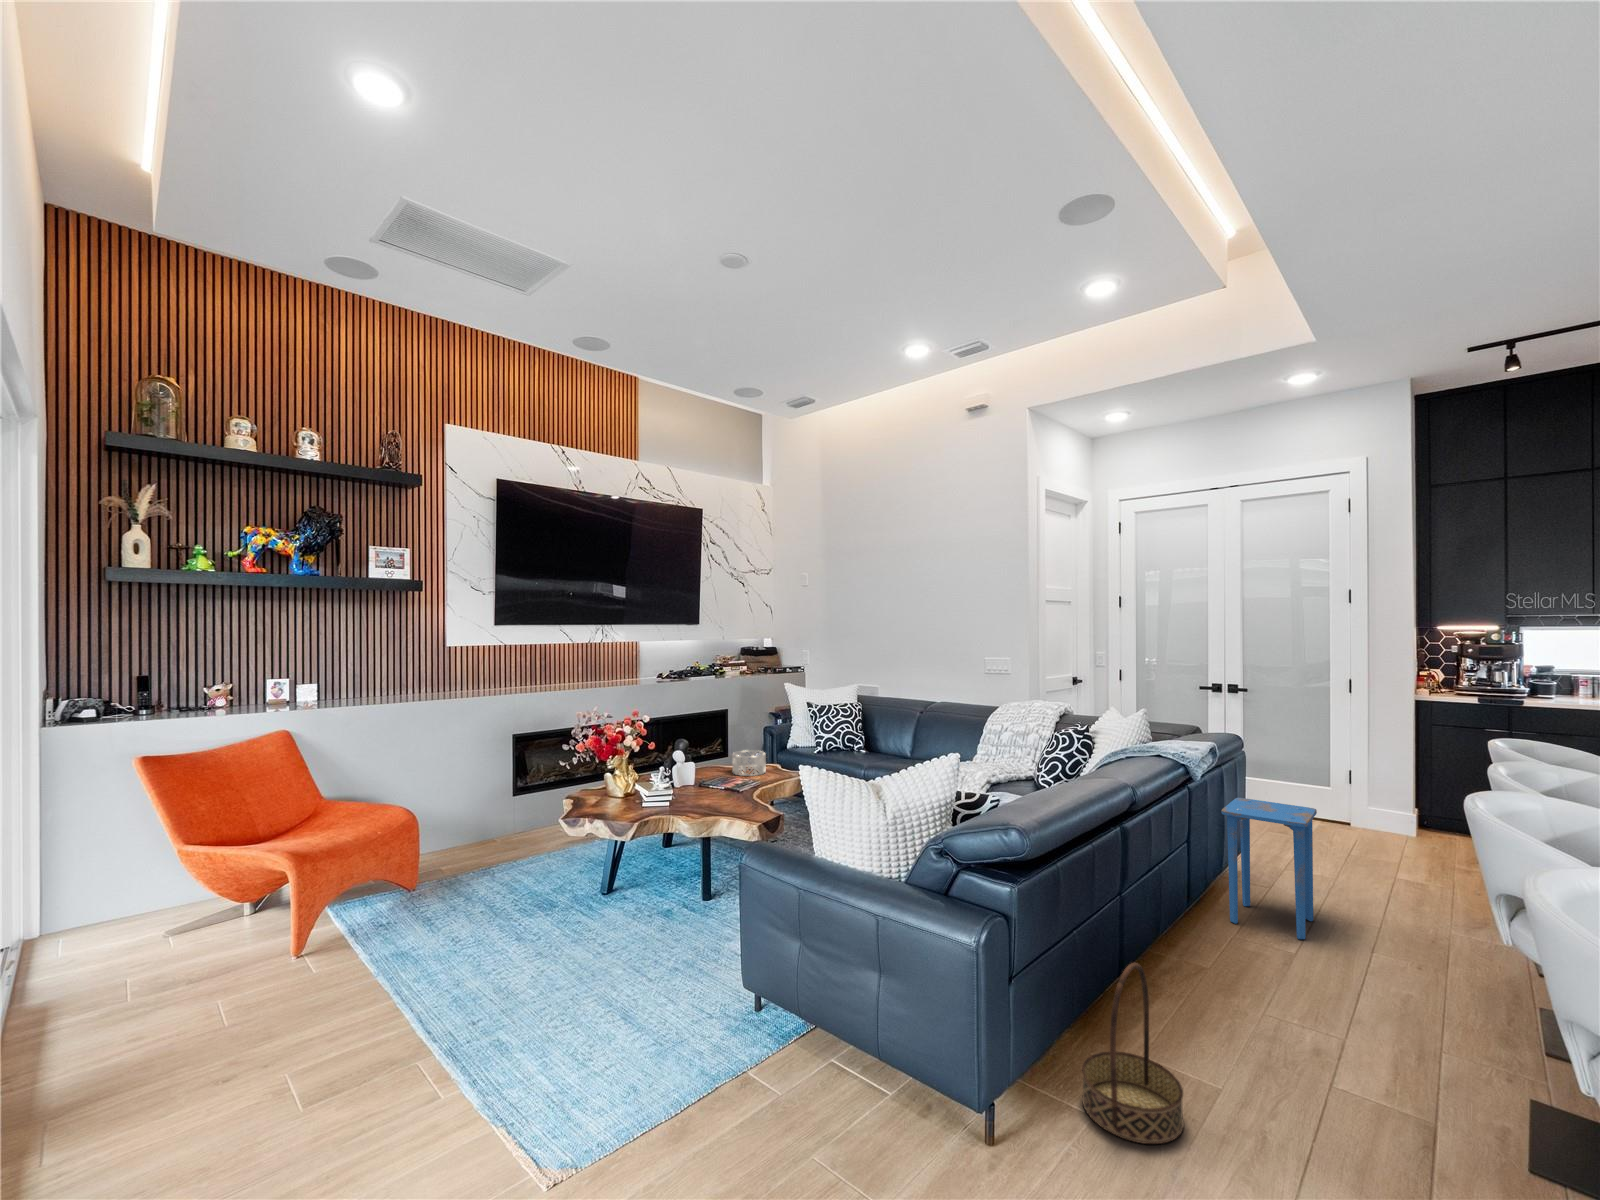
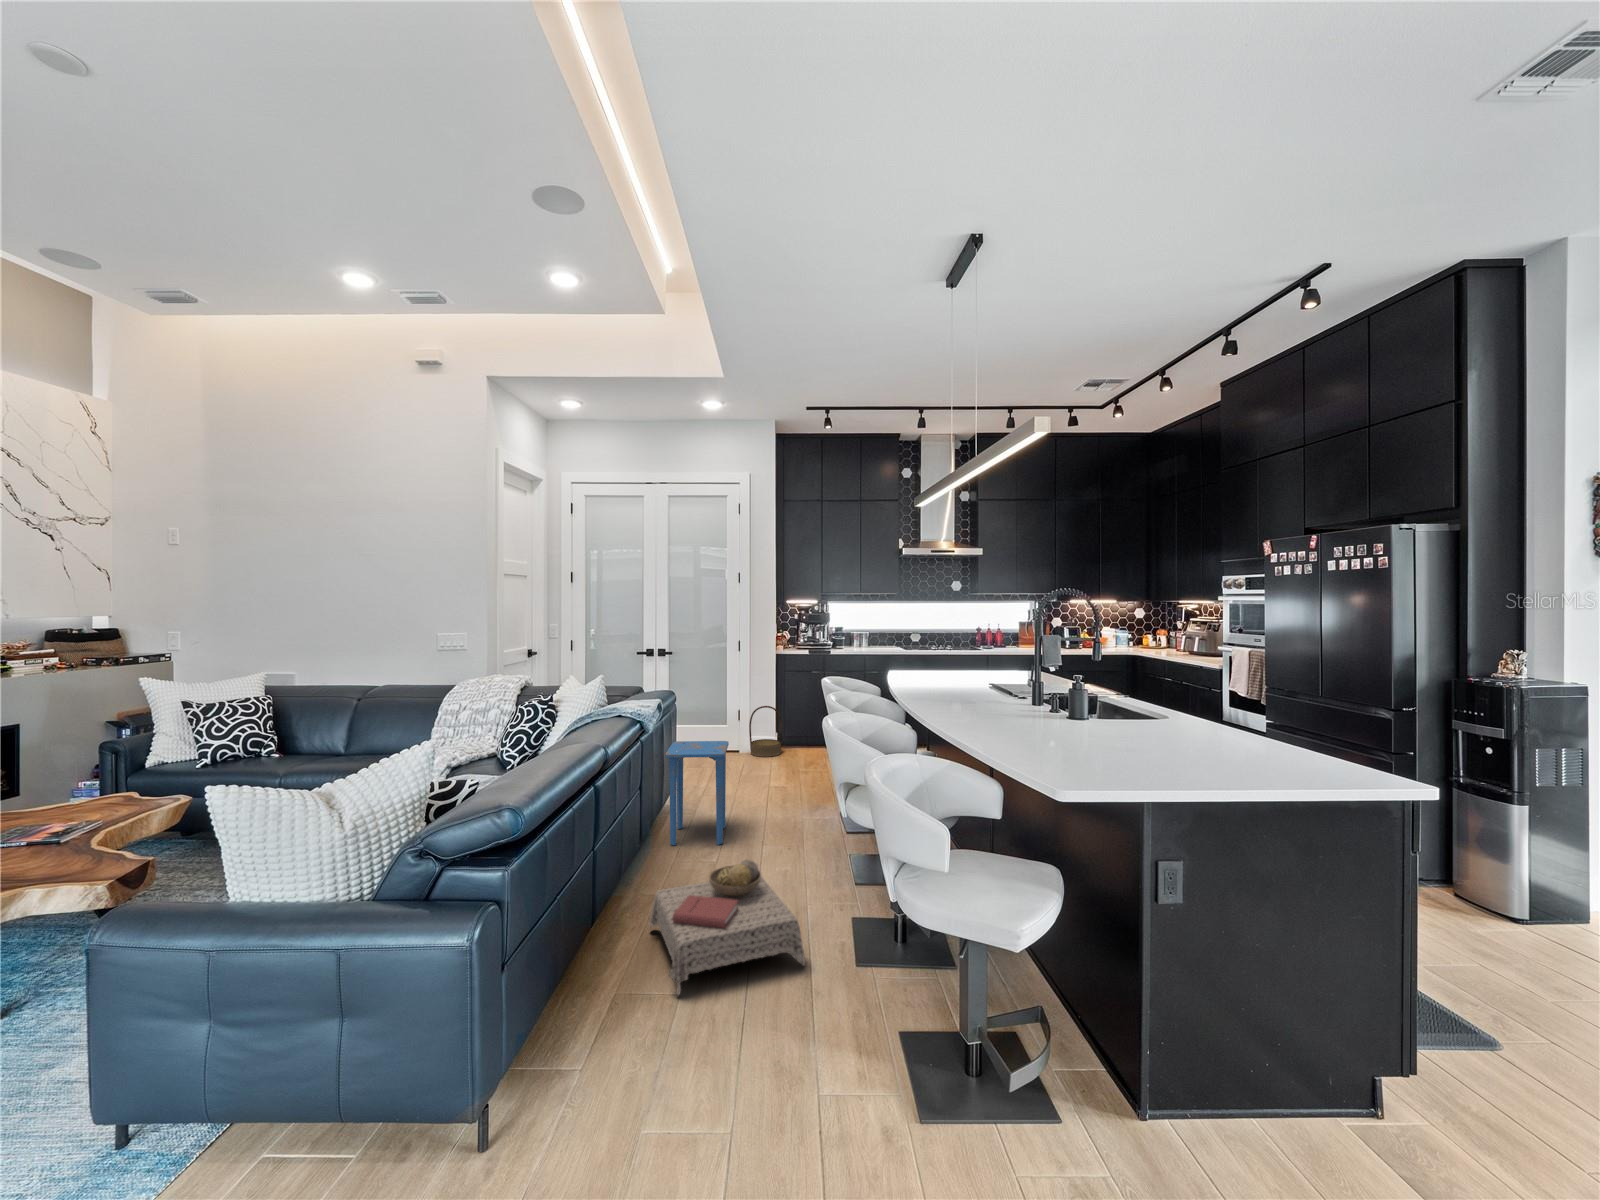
decorative bowl: present [732,750,766,776] -> none [40,777,110,818]
basket: present [1082,963,1184,1144] -> present [749,706,782,757]
ottoman: none [1186,963,1414,1135] -> present [649,860,805,996]

